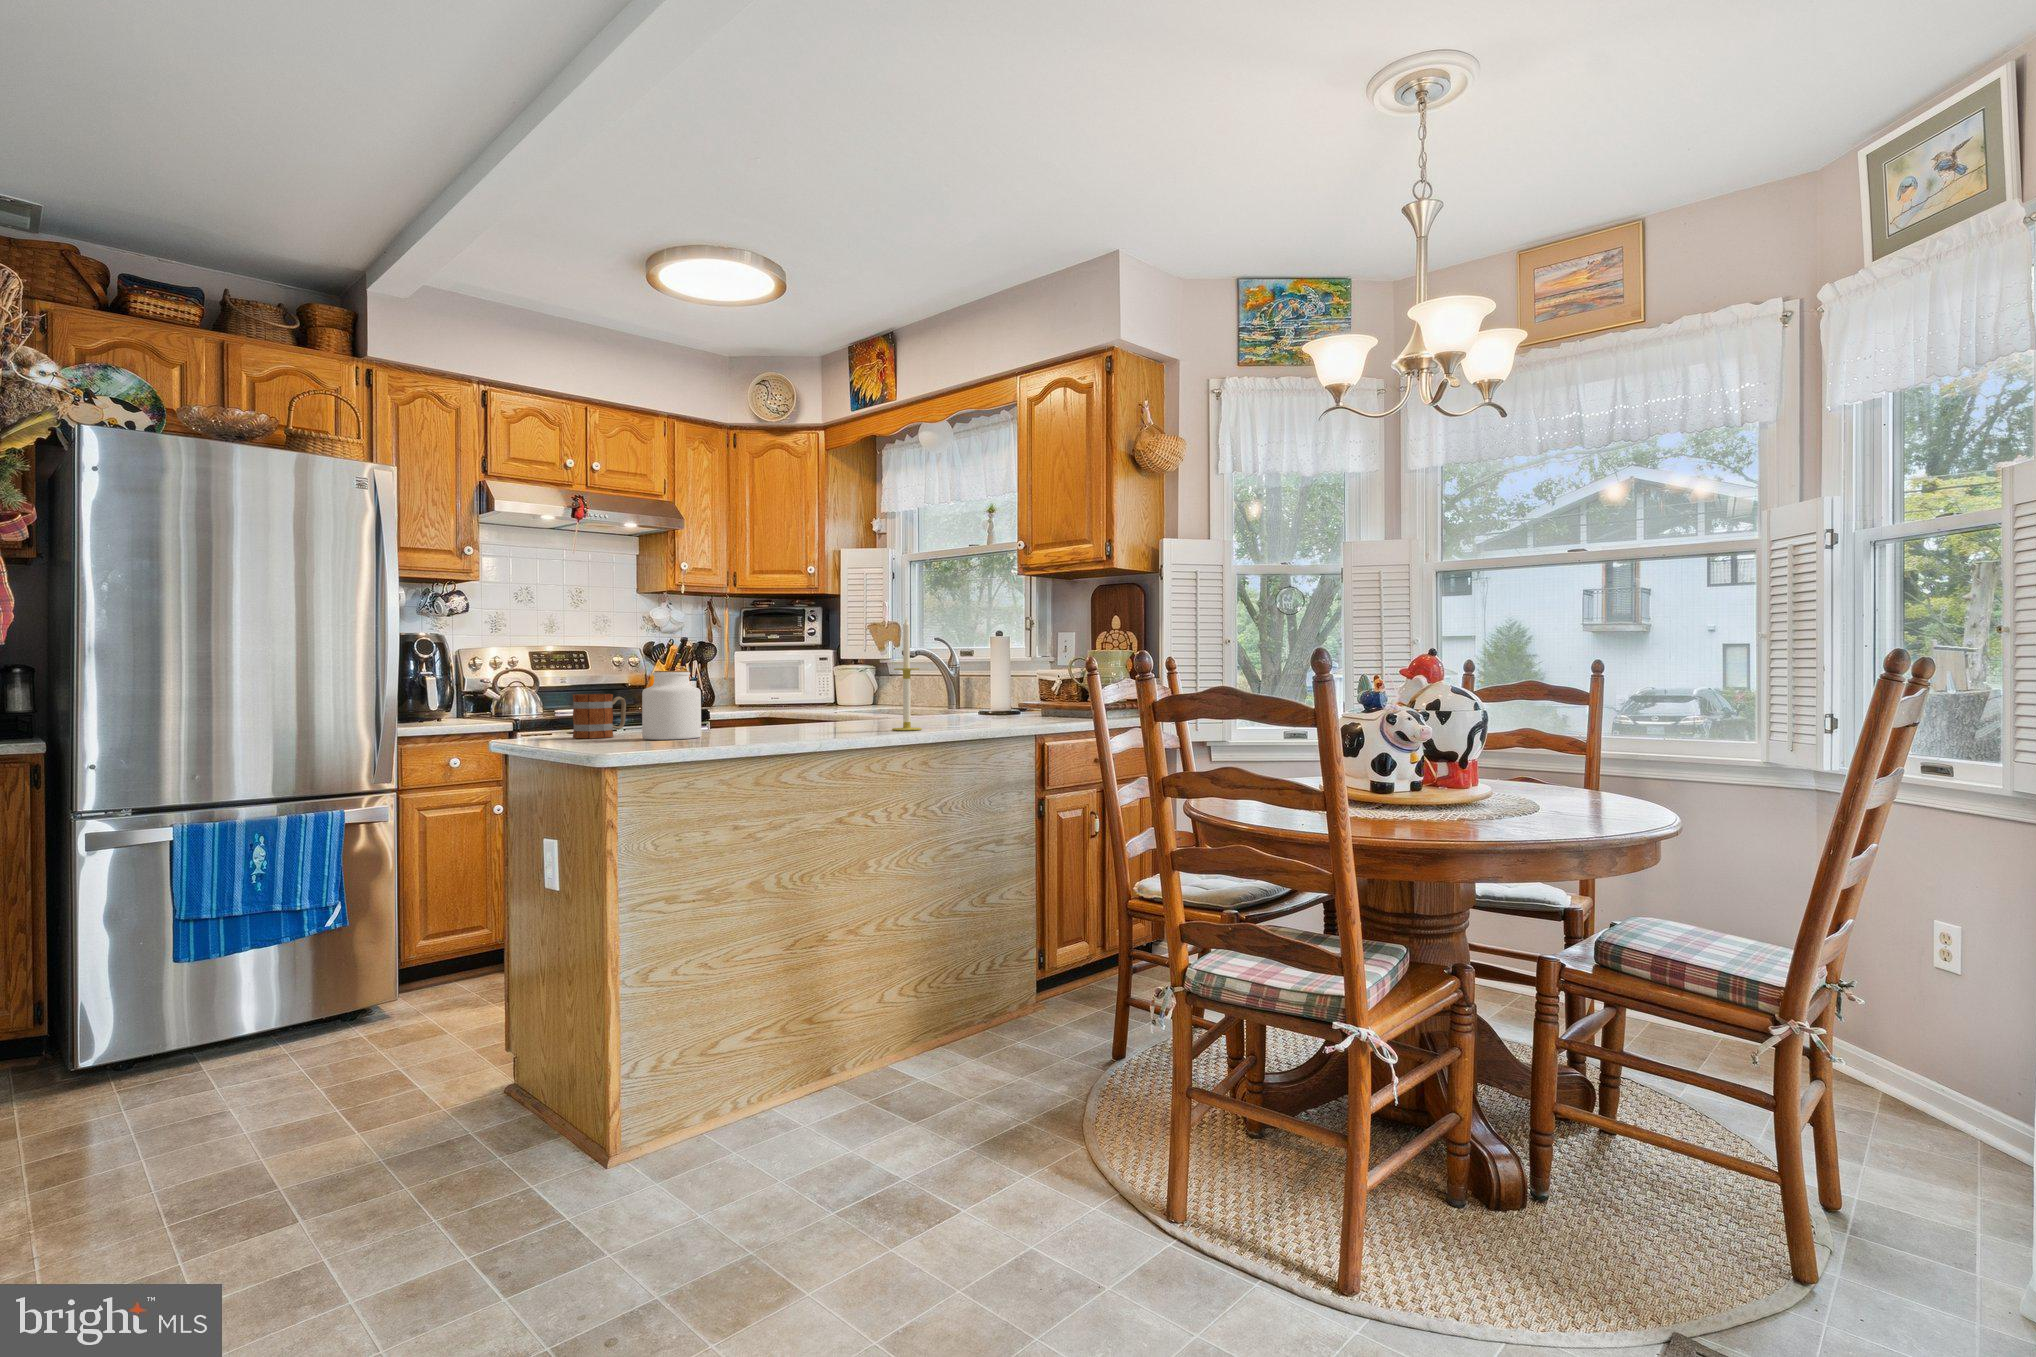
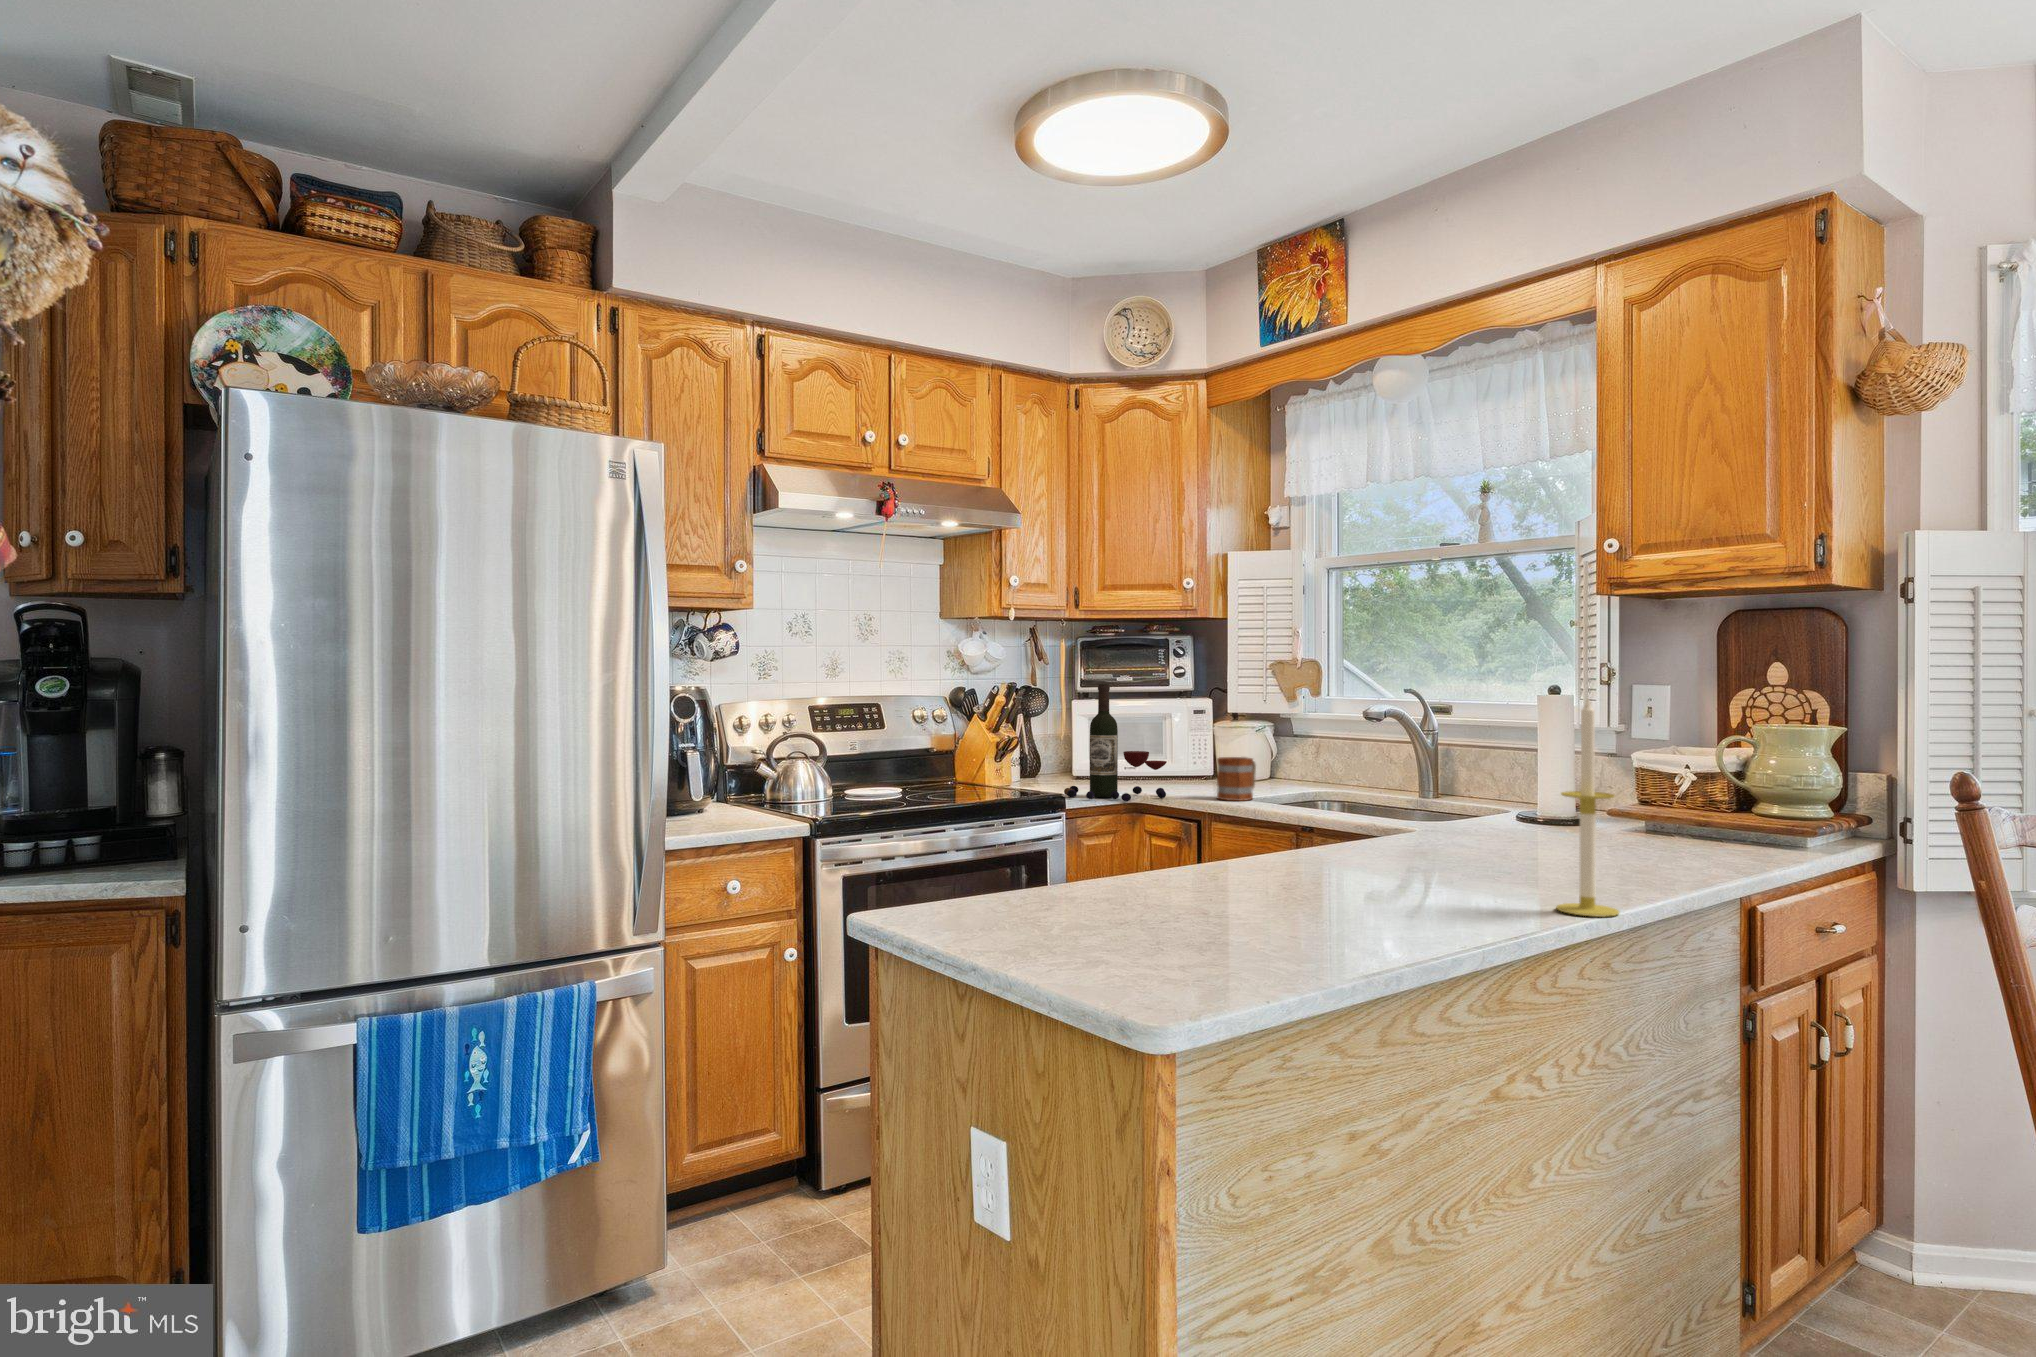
wine bottle: none [720,638,790,715] -> present [1064,684,1167,801]
jar: present [642,671,701,740] -> none [1116,796,1219,934]
mug: present [573,694,626,738] -> present [1217,757,1256,801]

